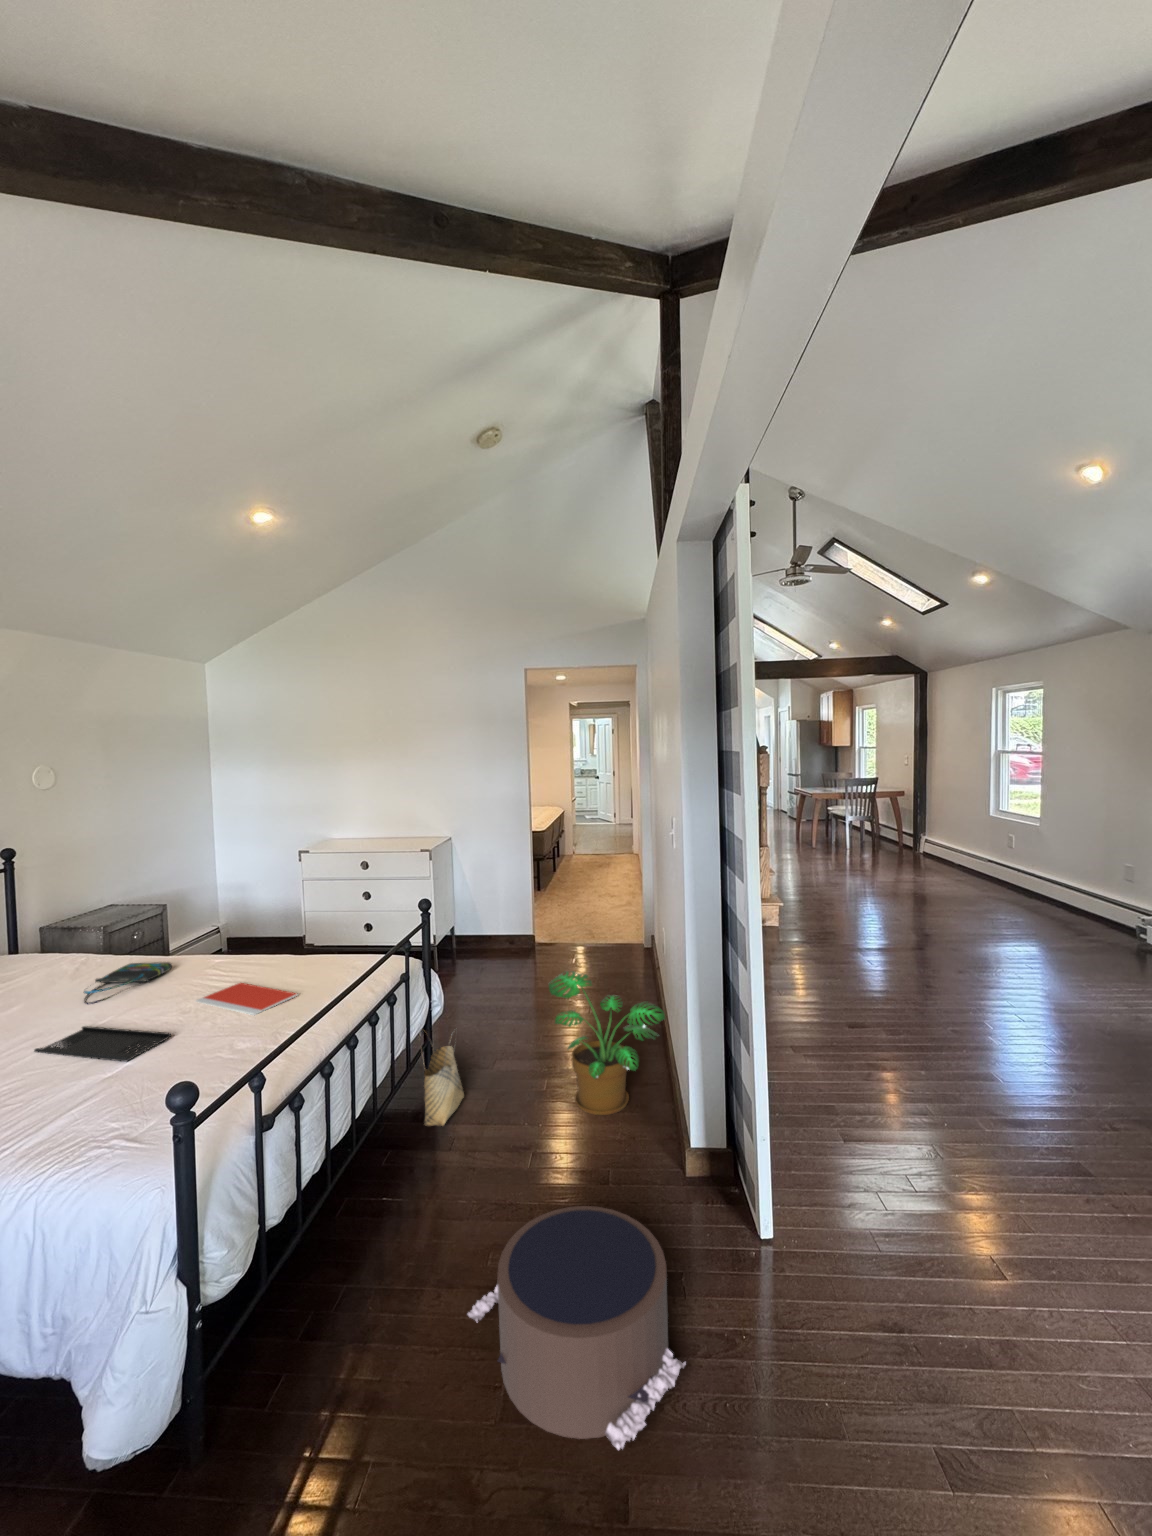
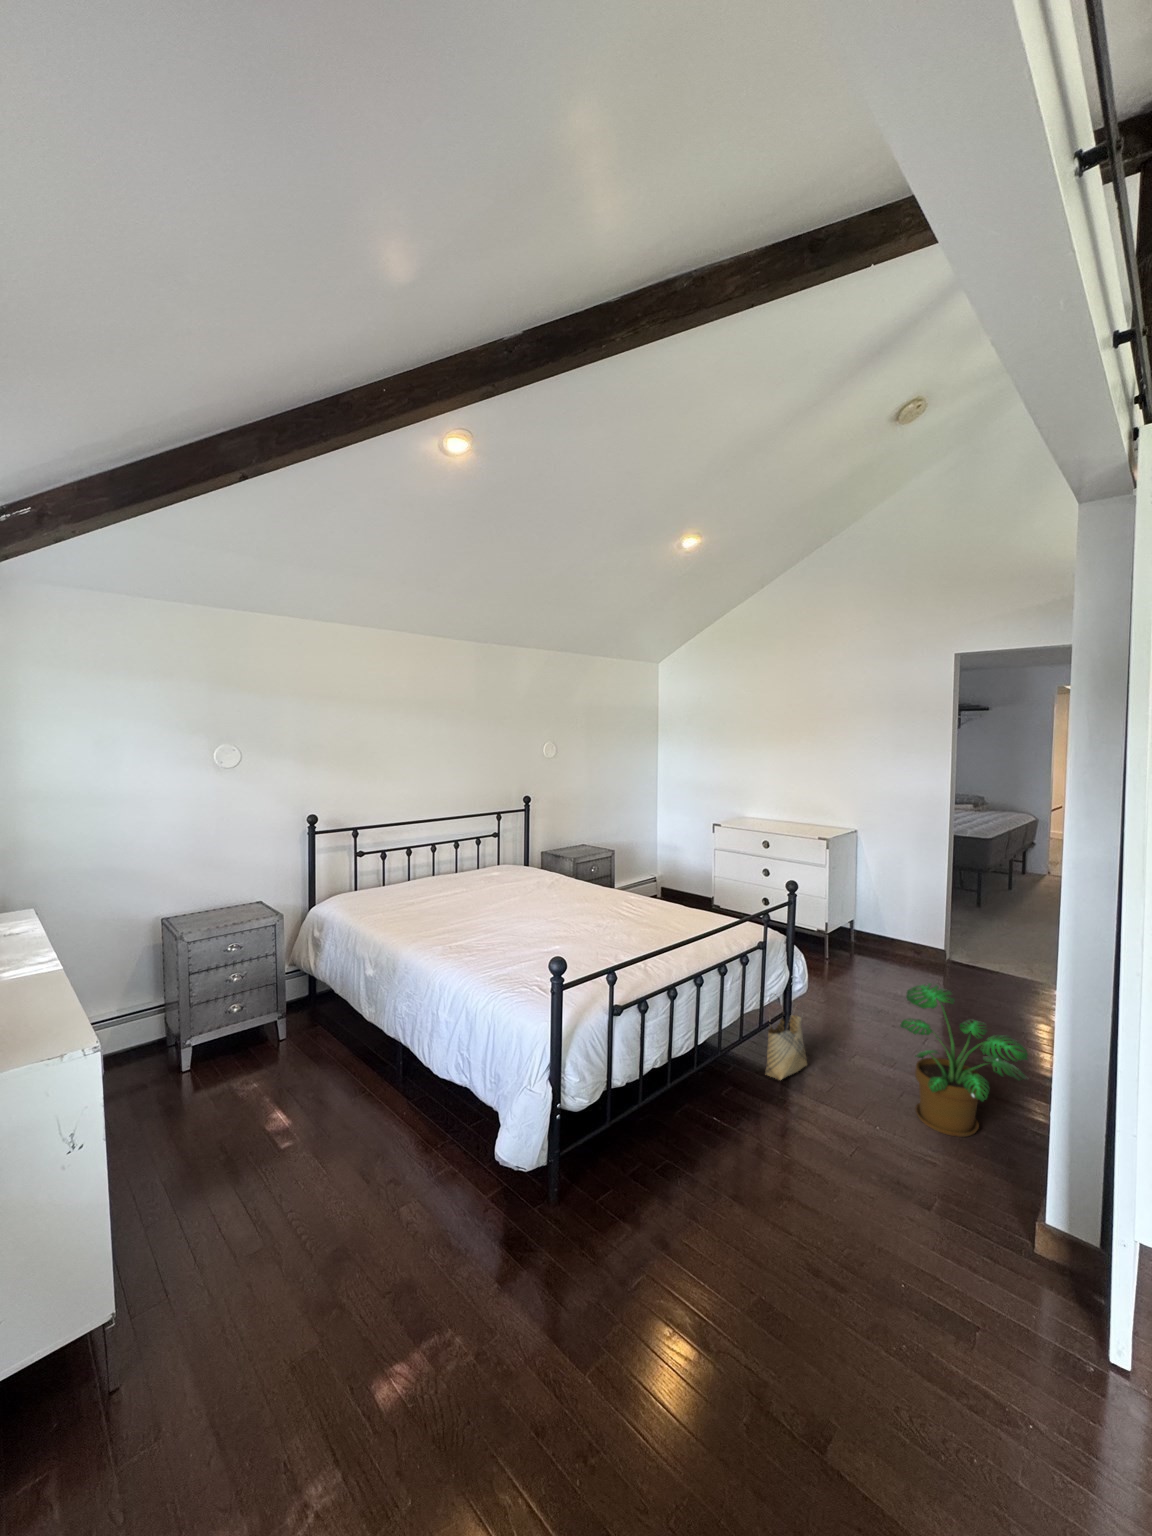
tote bag: present [84,962,172,1004] -> none [545,886,601,906]
notebook: present [196,983,298,1015] -> none [605,915,673,940]
tray: present [34,1026,171,1061] -> none [511,917,583,945]
pouf: present [468,1206,686,1449] -> none [741,1169,921,1374]

